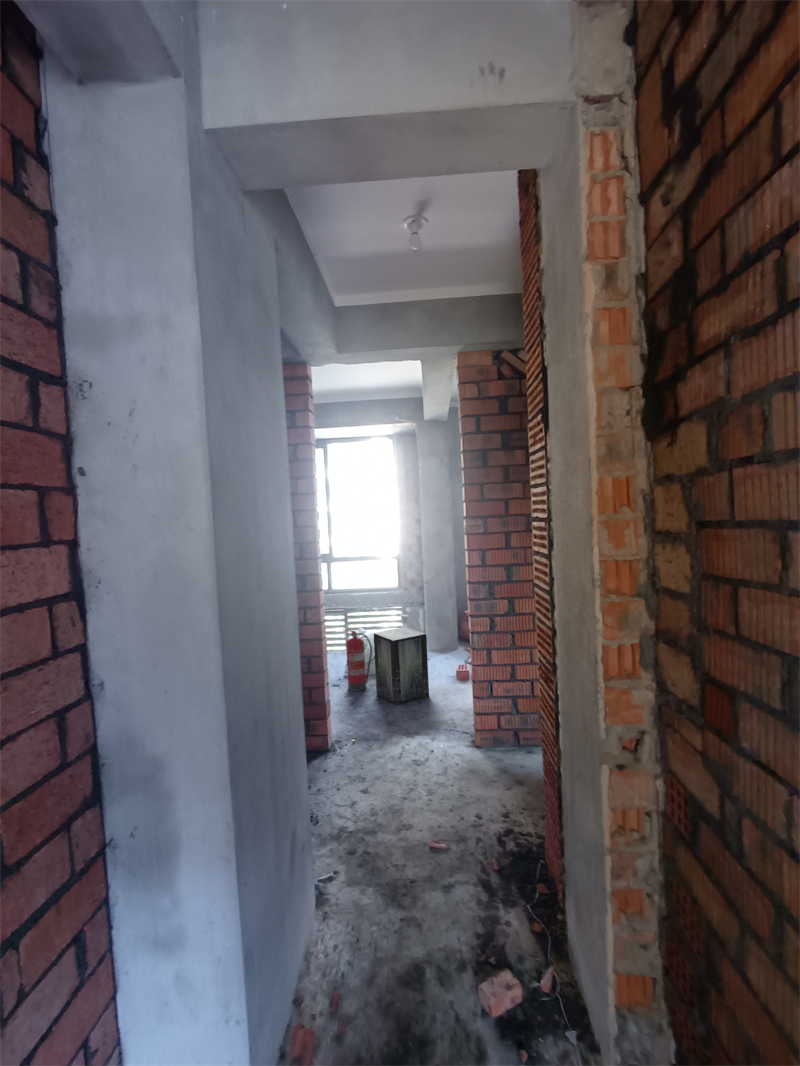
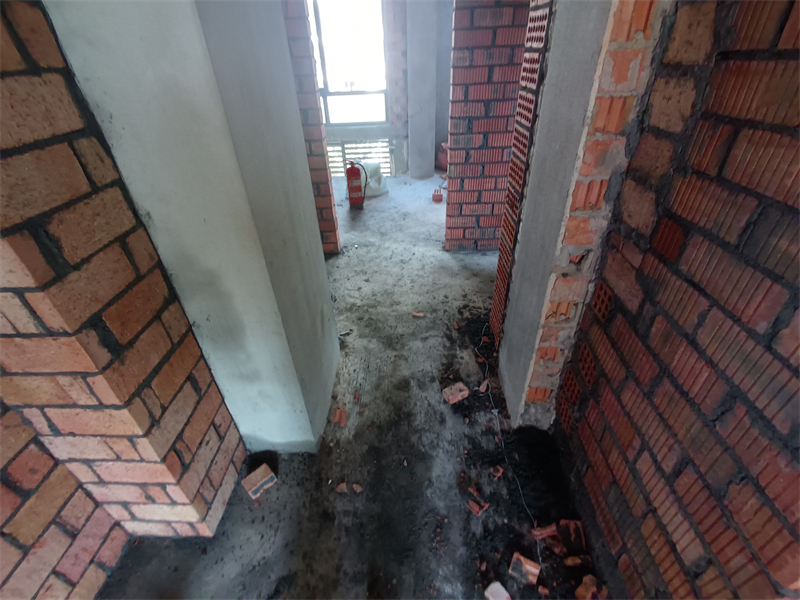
storage box: present [374,627,429,705] -> none [368,158,412,221]

